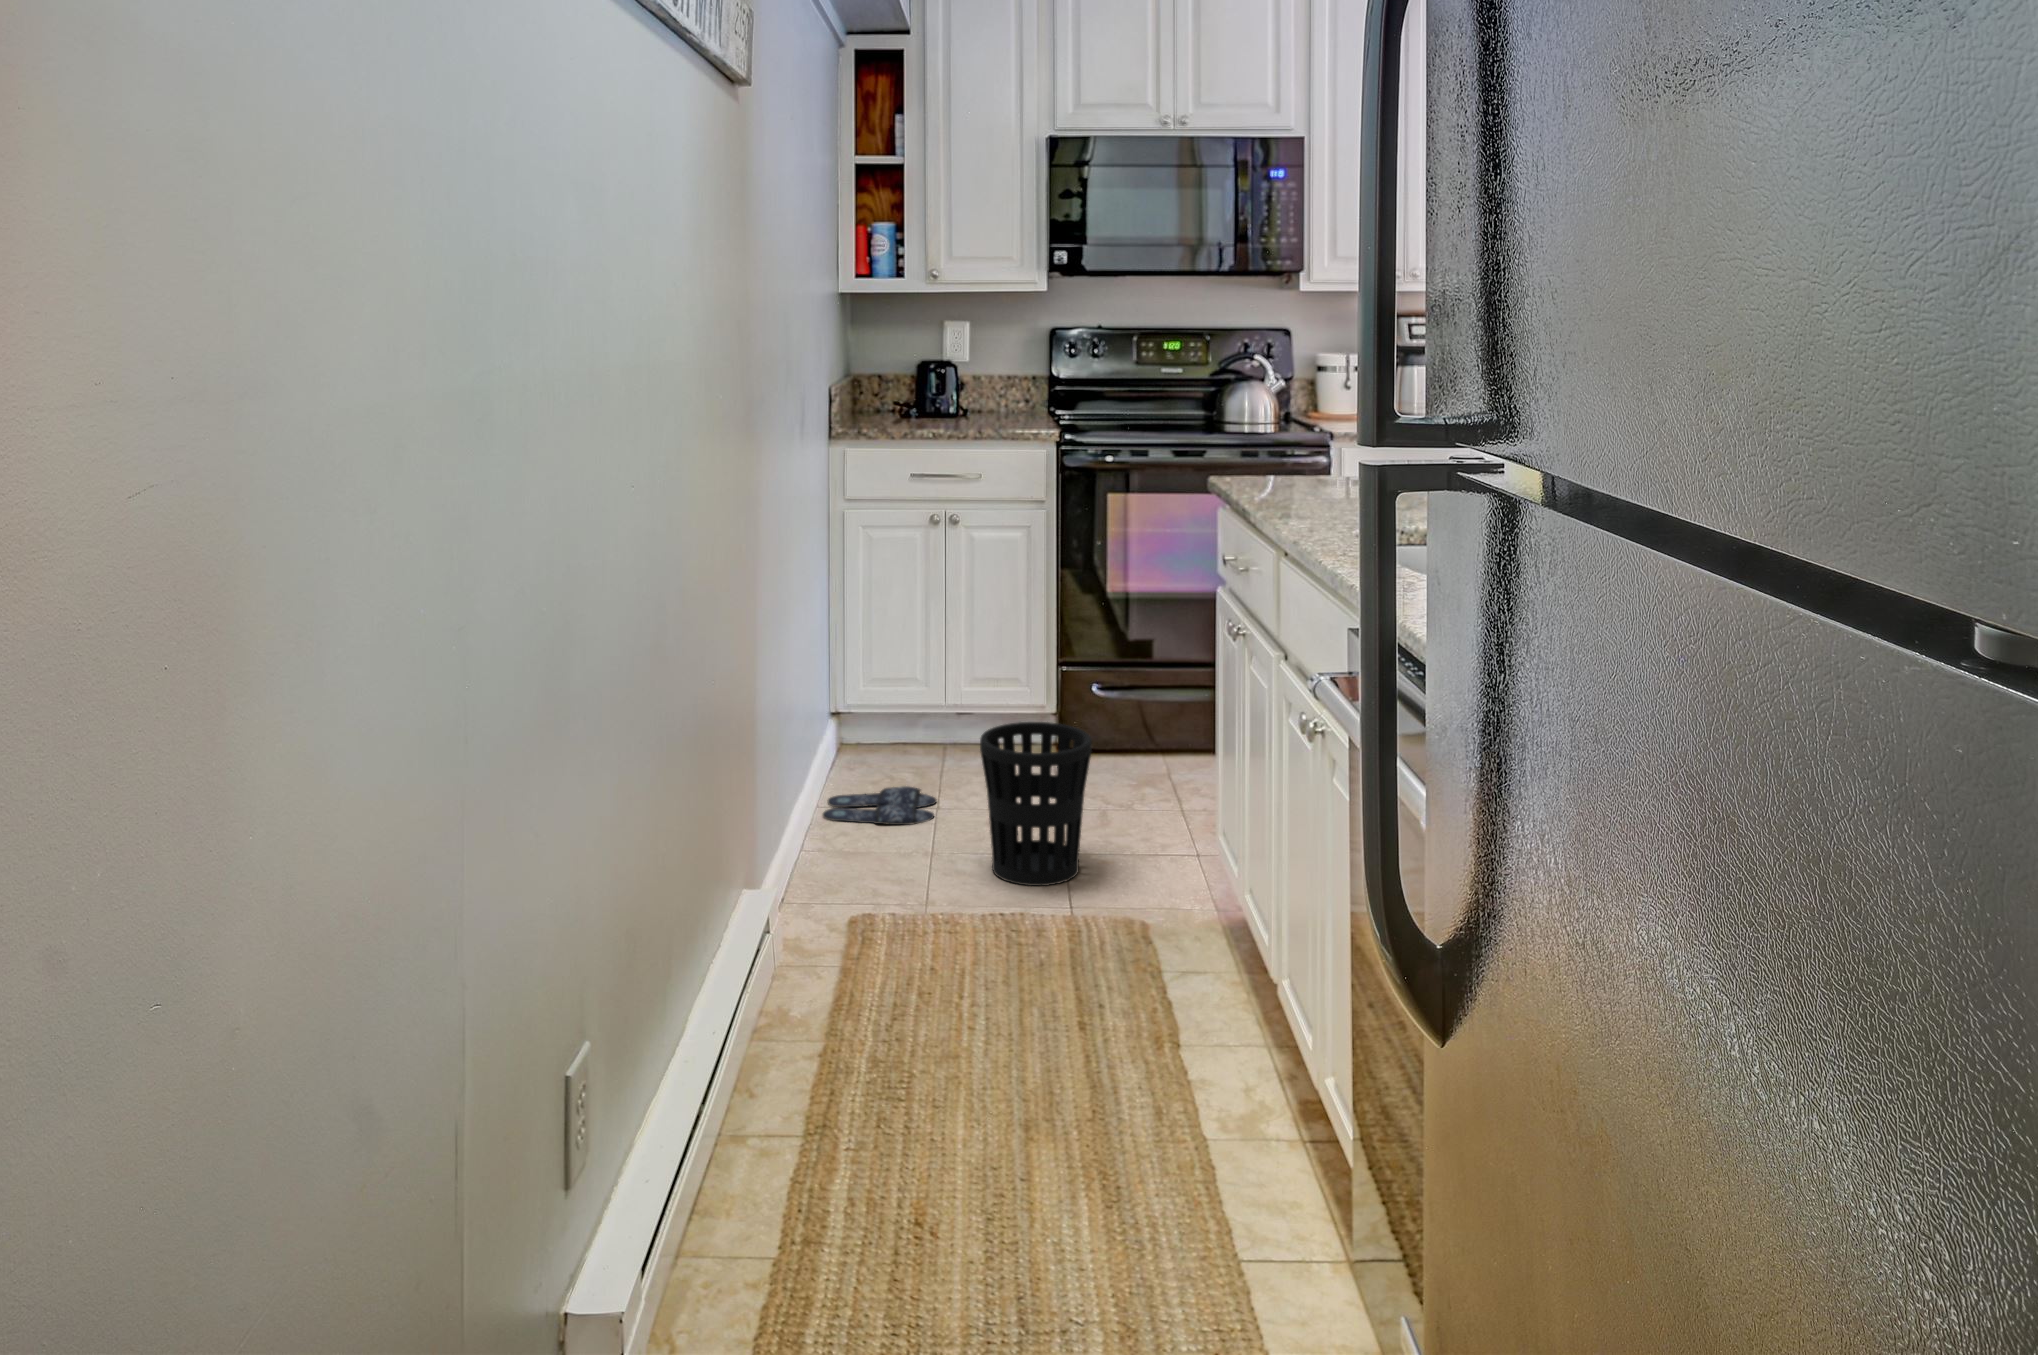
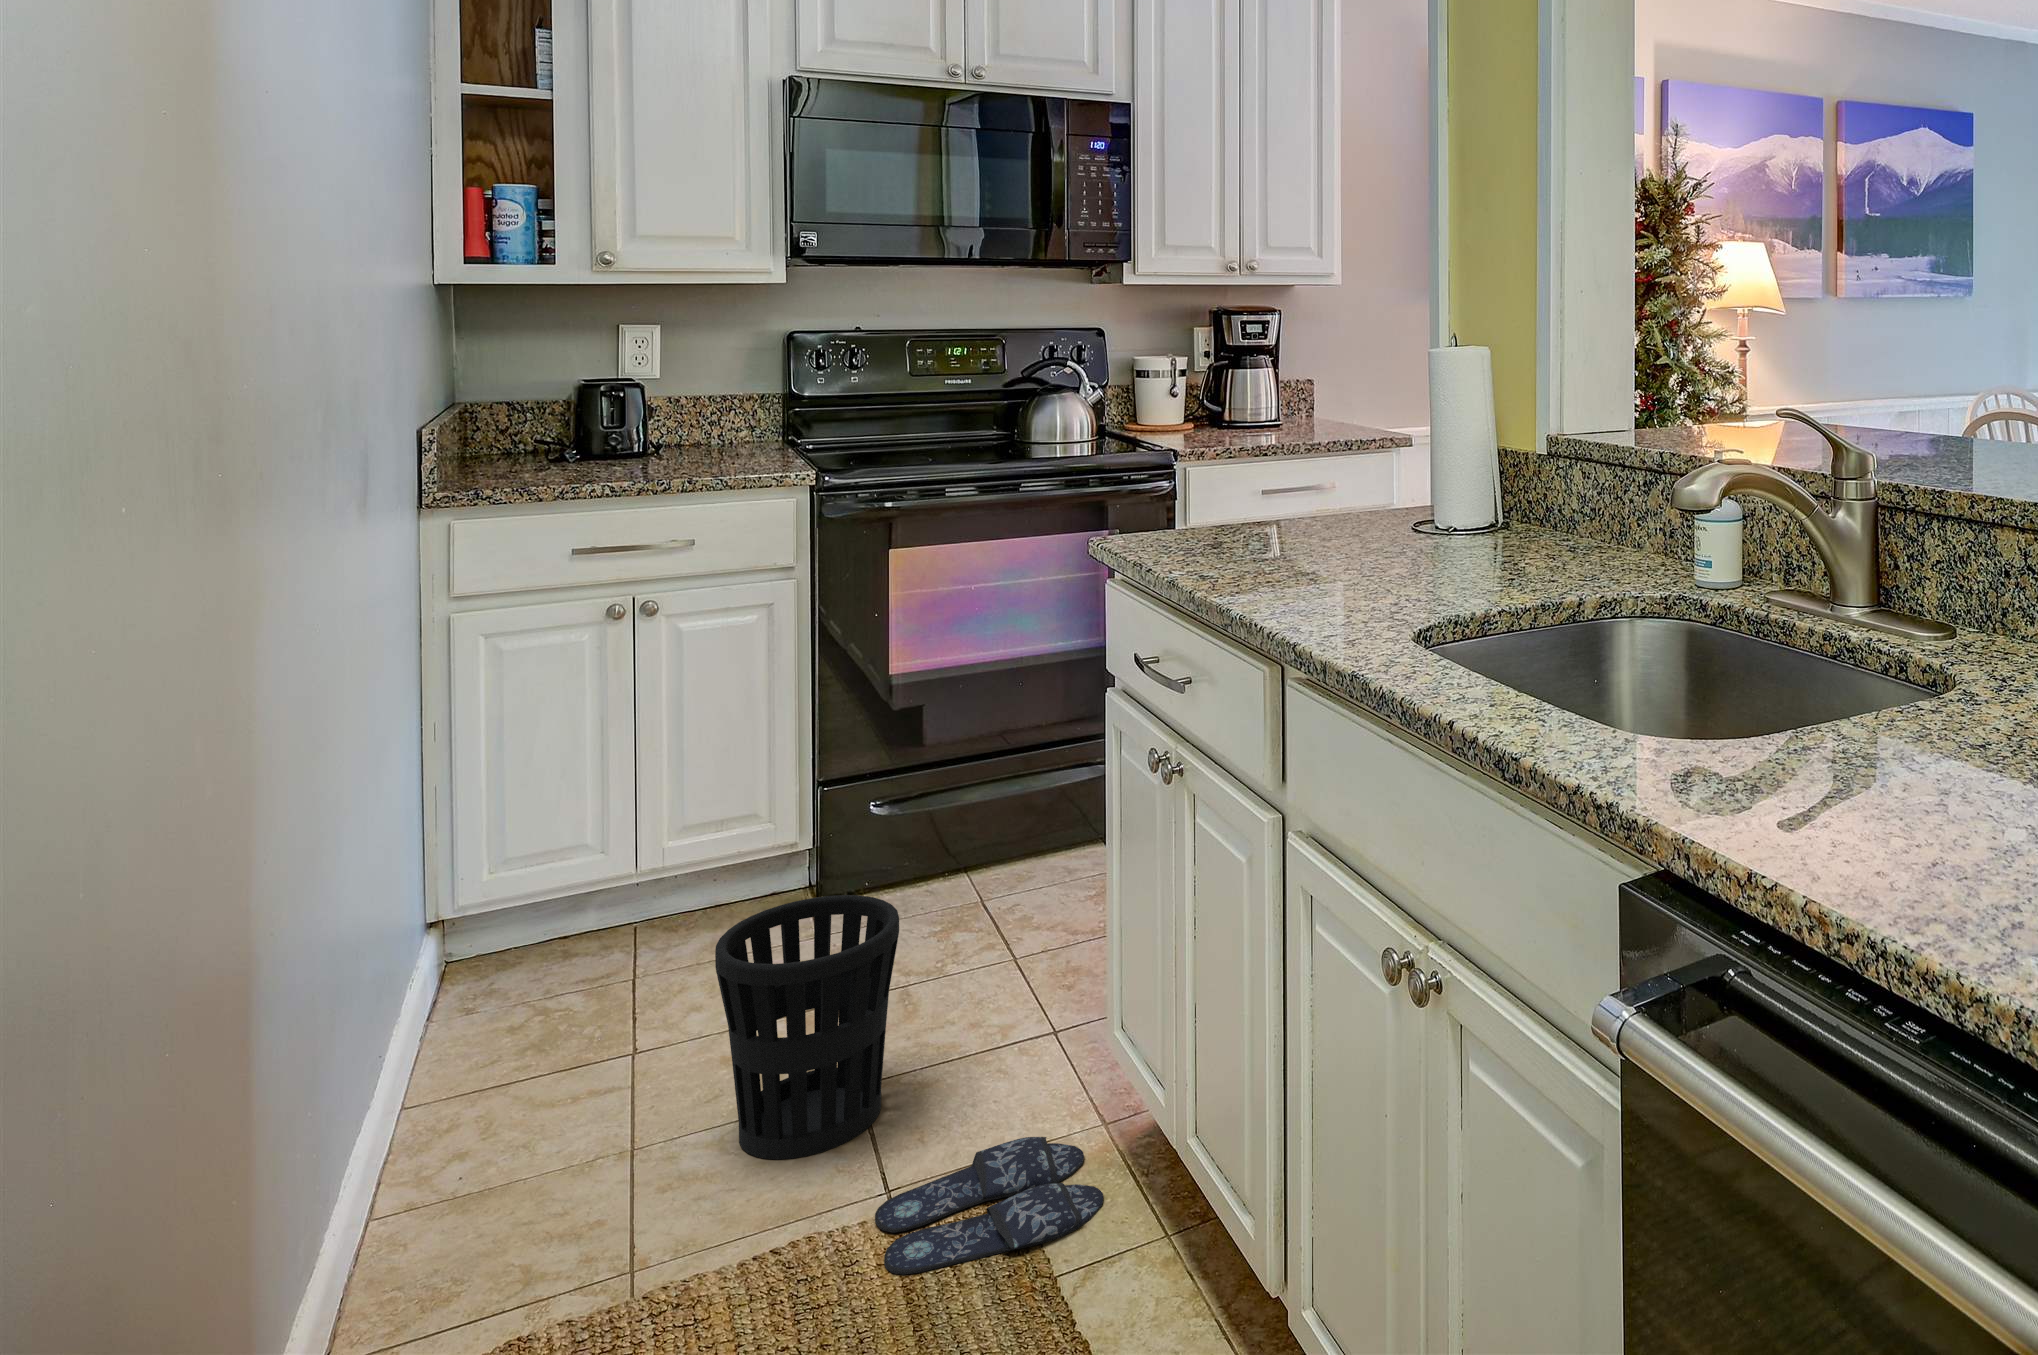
slippers: present [823,786,936,825] -> present [875,1137,1103,1275]

